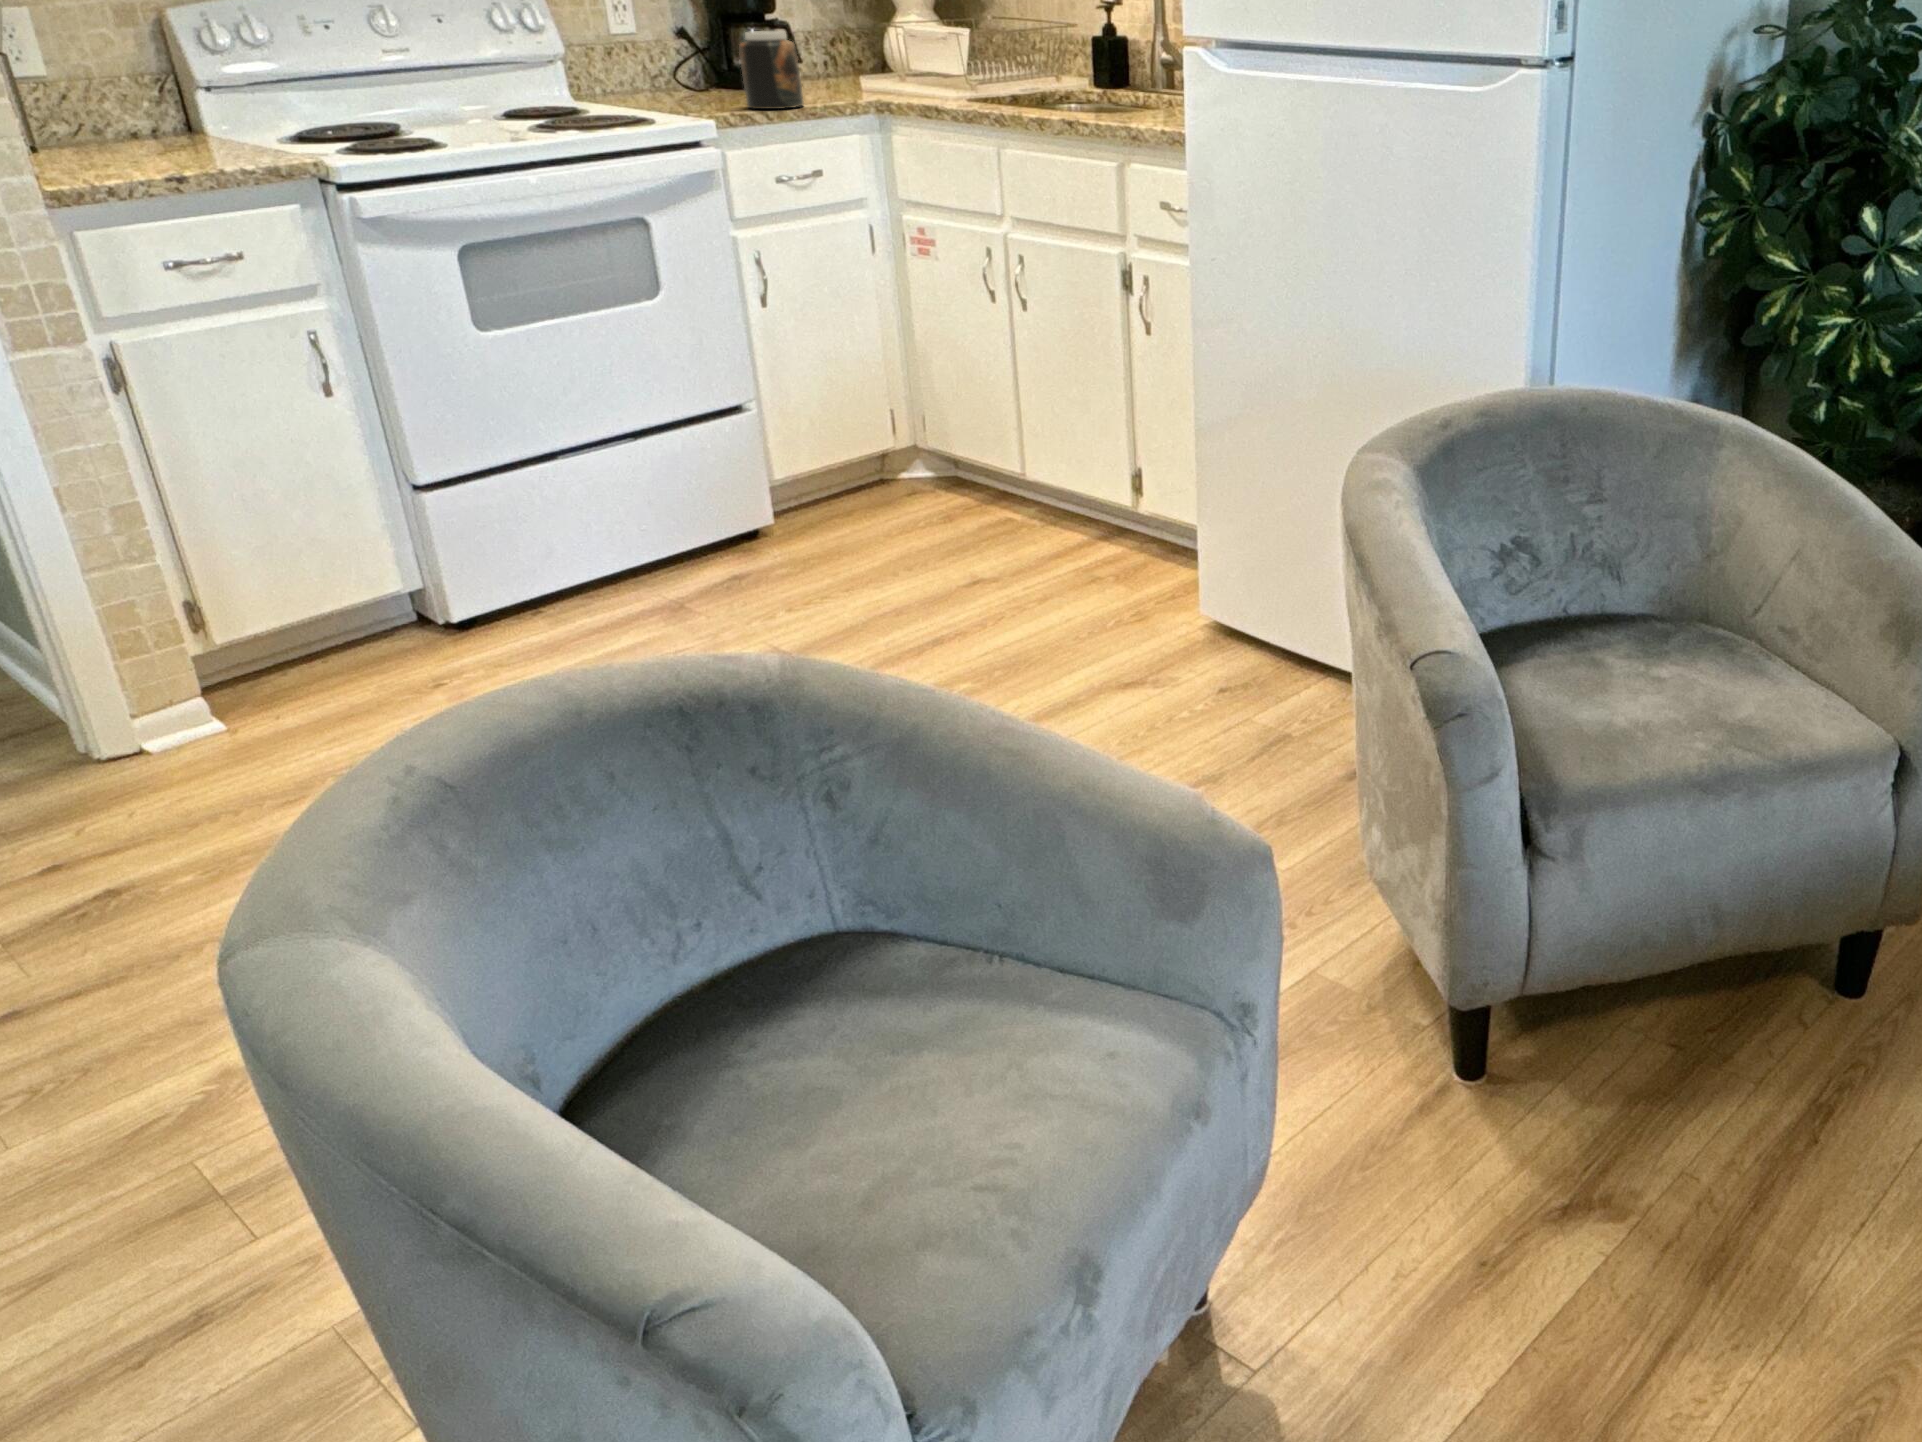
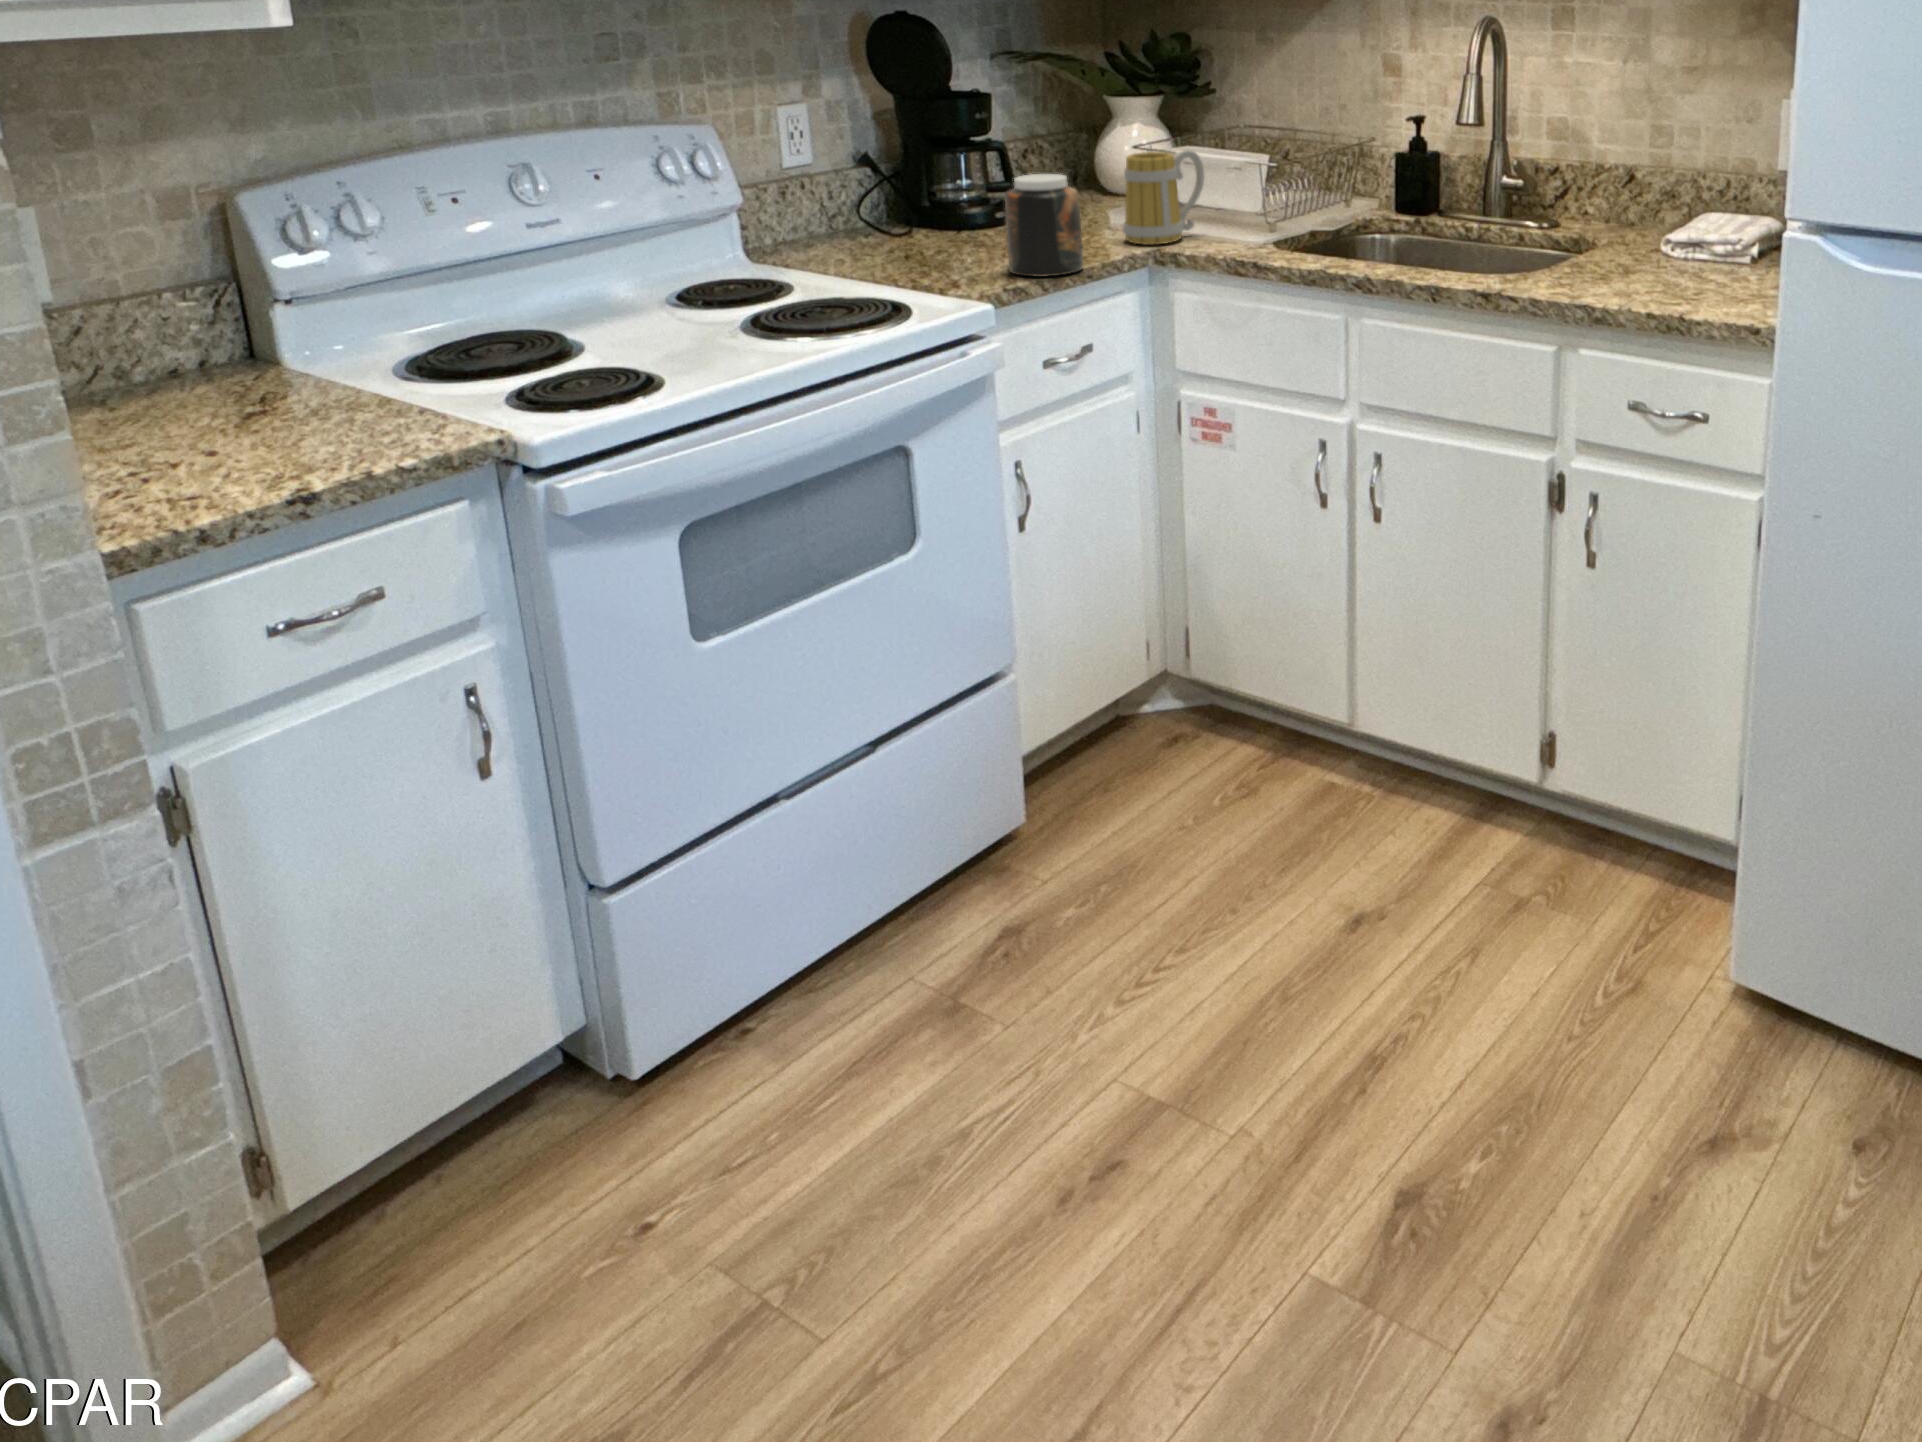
mug: none [853,23,921,97] -> present [1123,150,1204,245]

